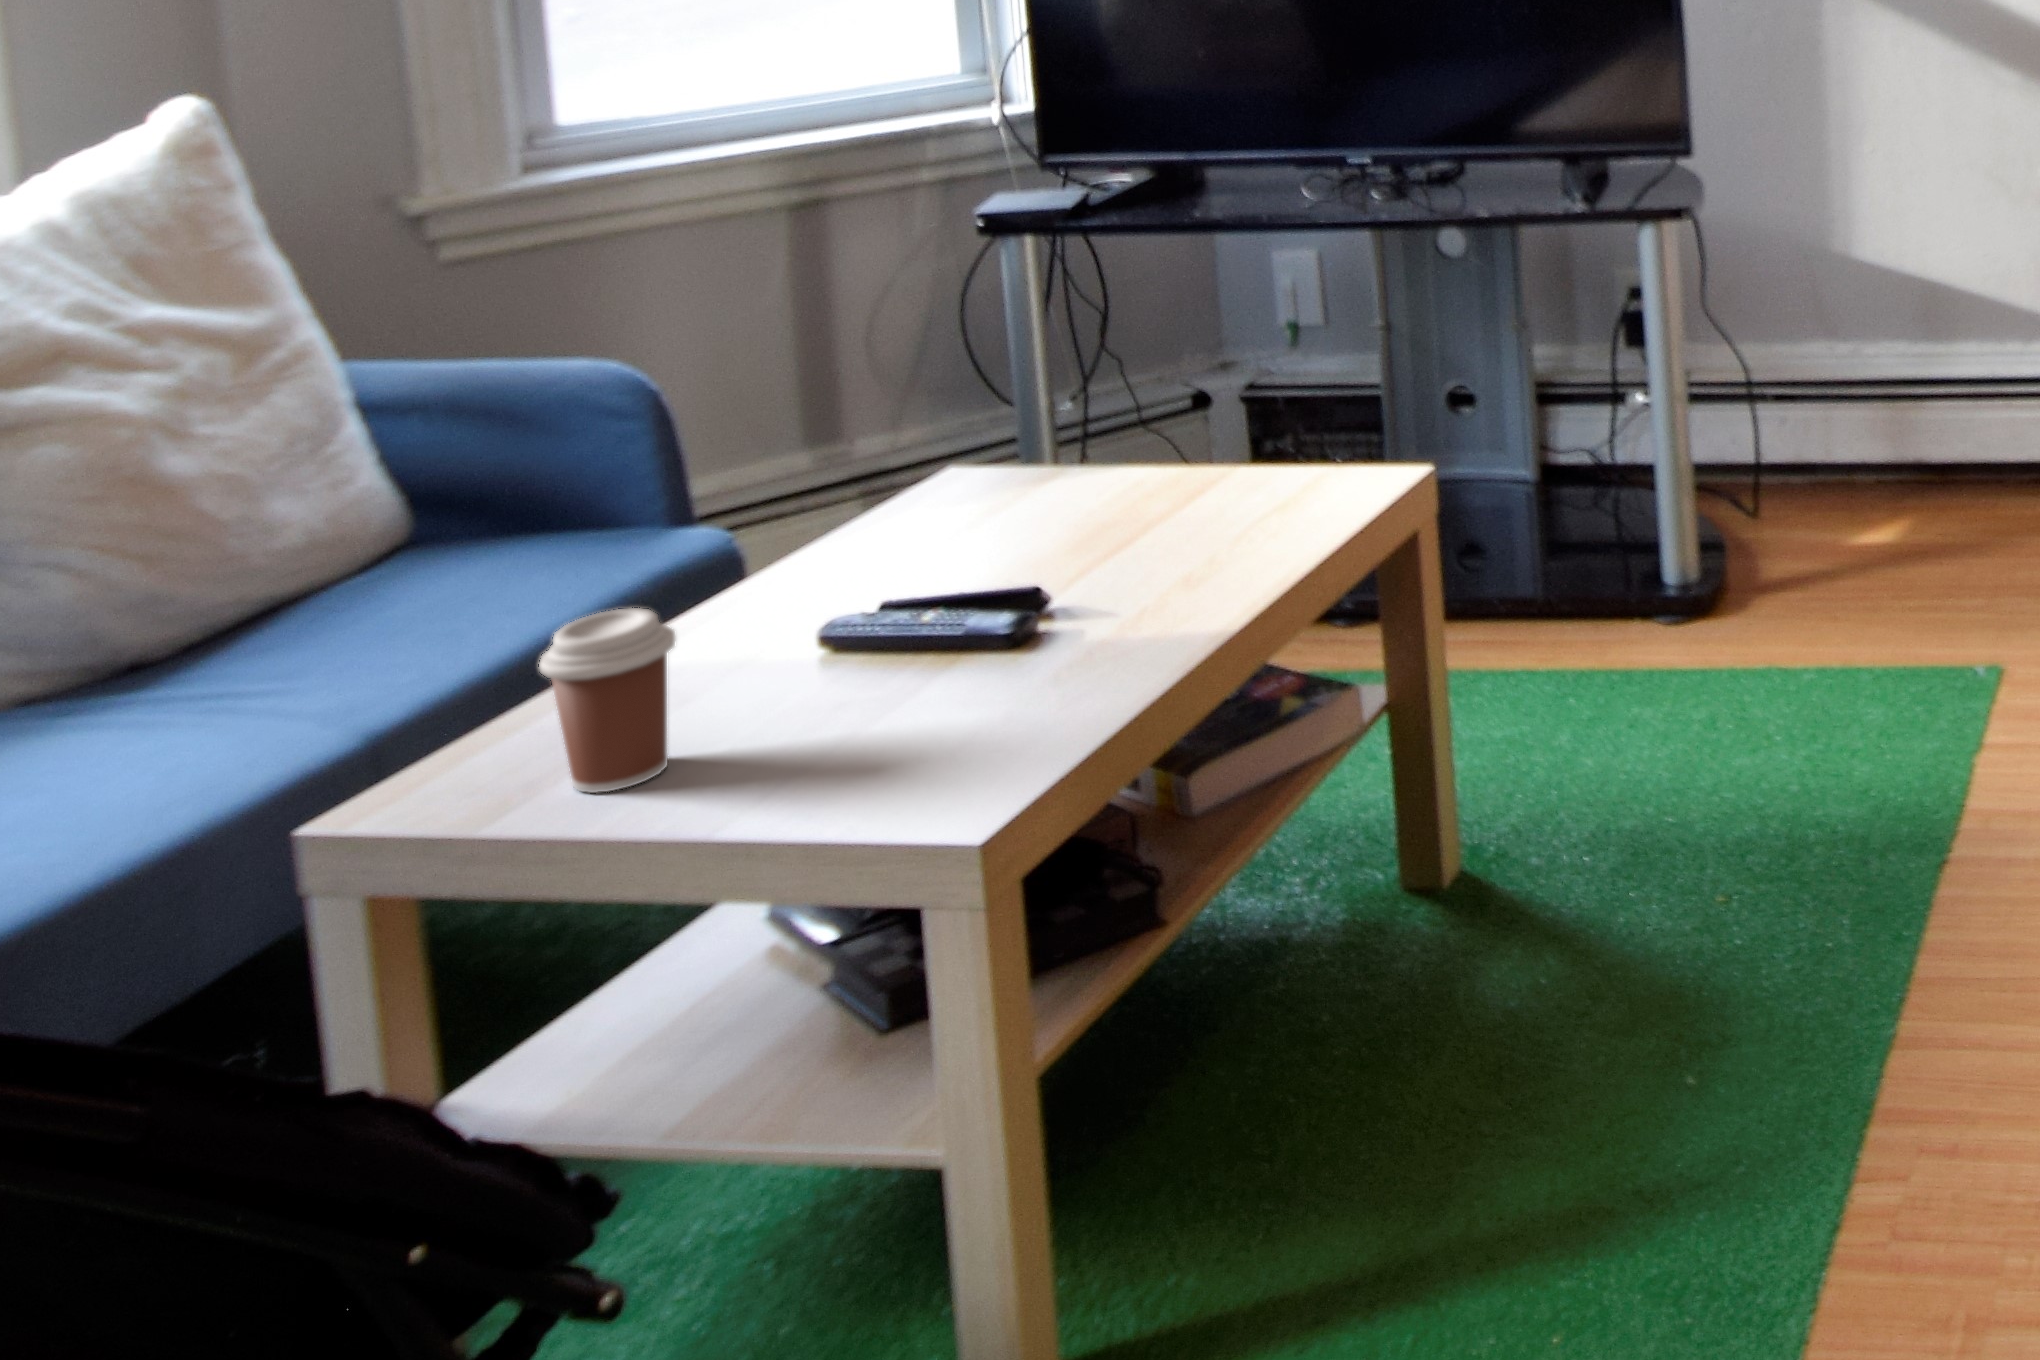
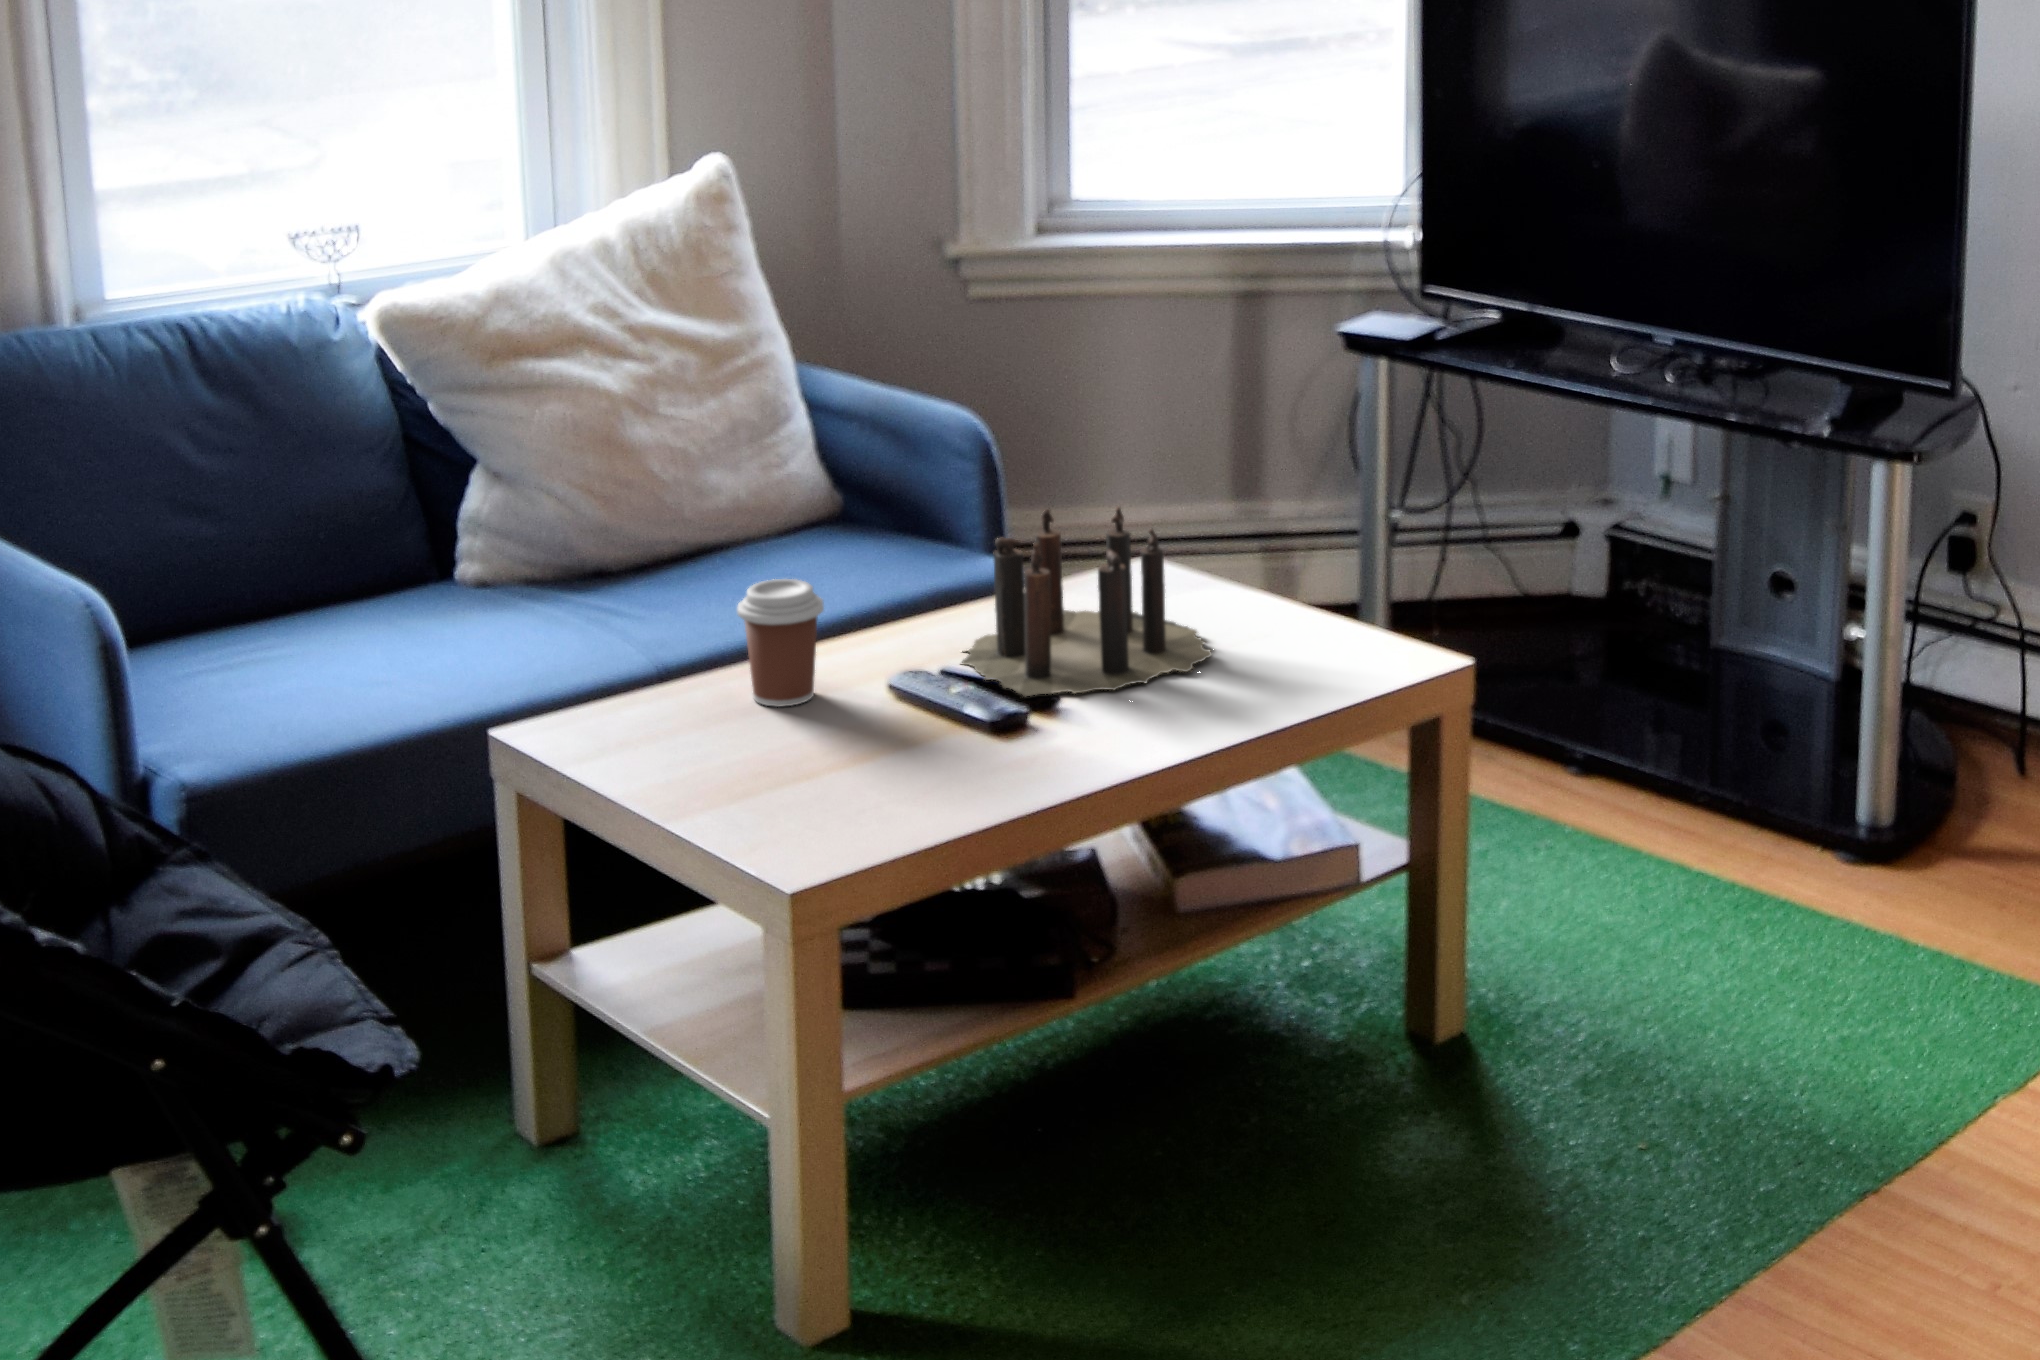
candle: none [774,425,1153,679] -> present [962,506,1211,696]

